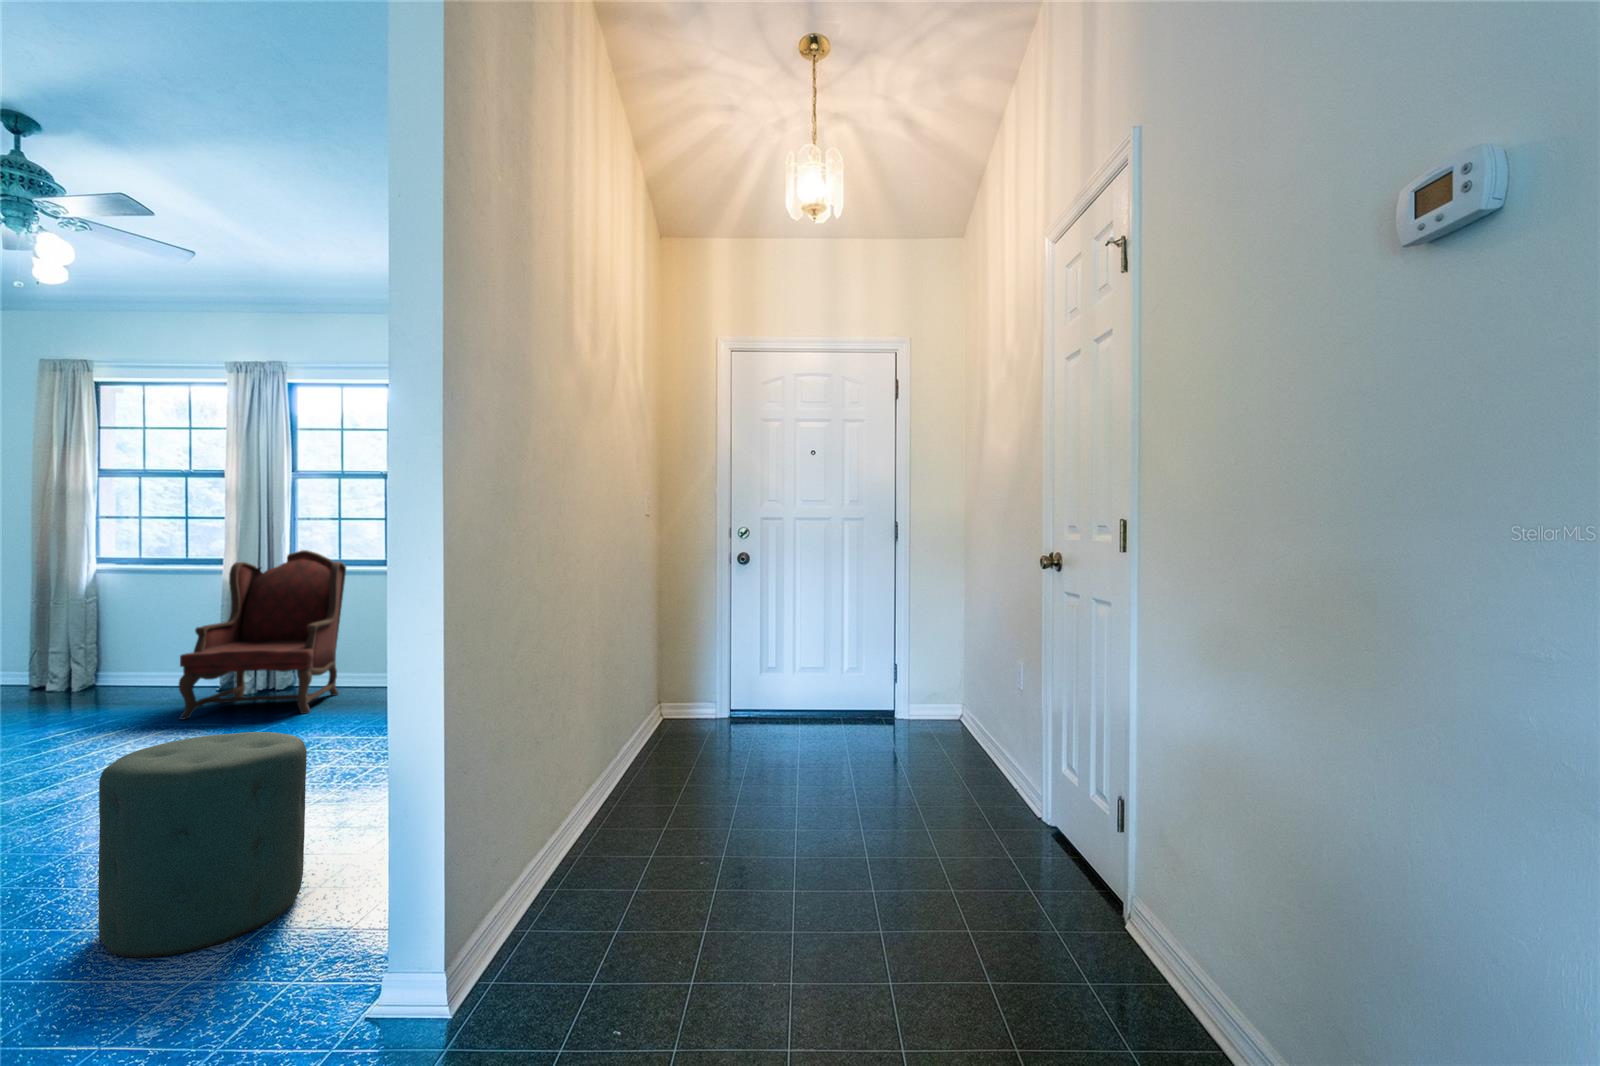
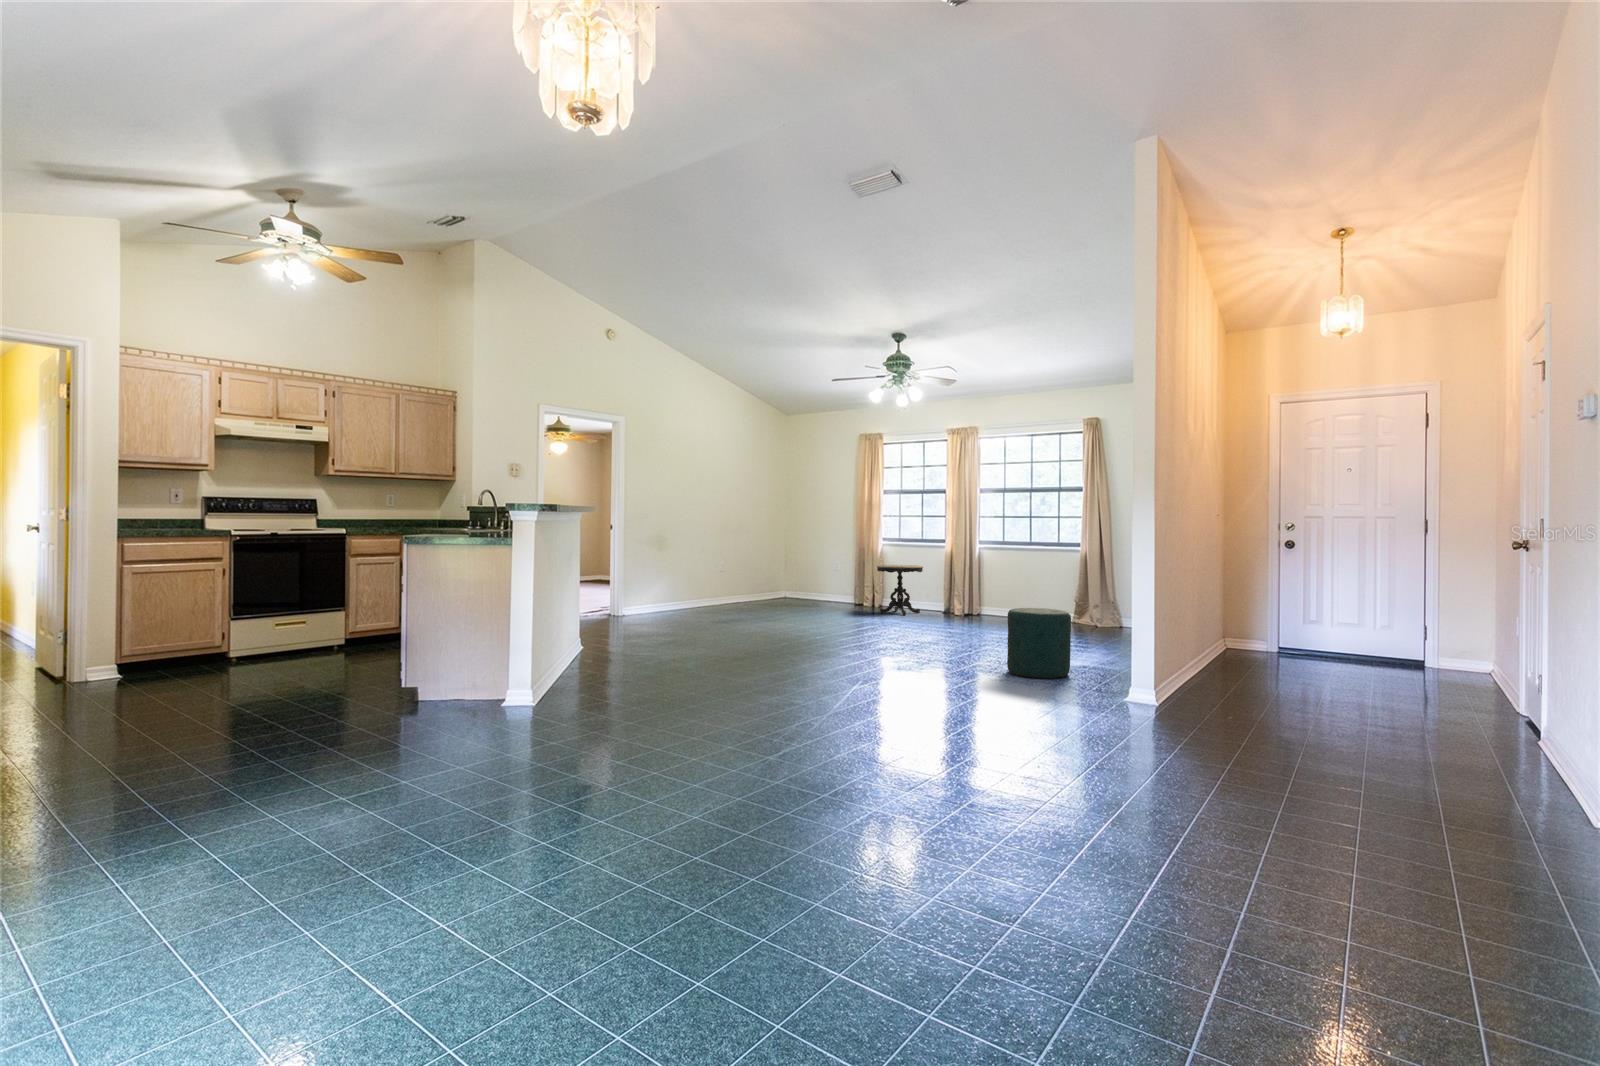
armchair: present [179,550,346,720] -> none [941,536,1011,627]
side table: none [62,606,176,704] -> present [877,565,923,615]

